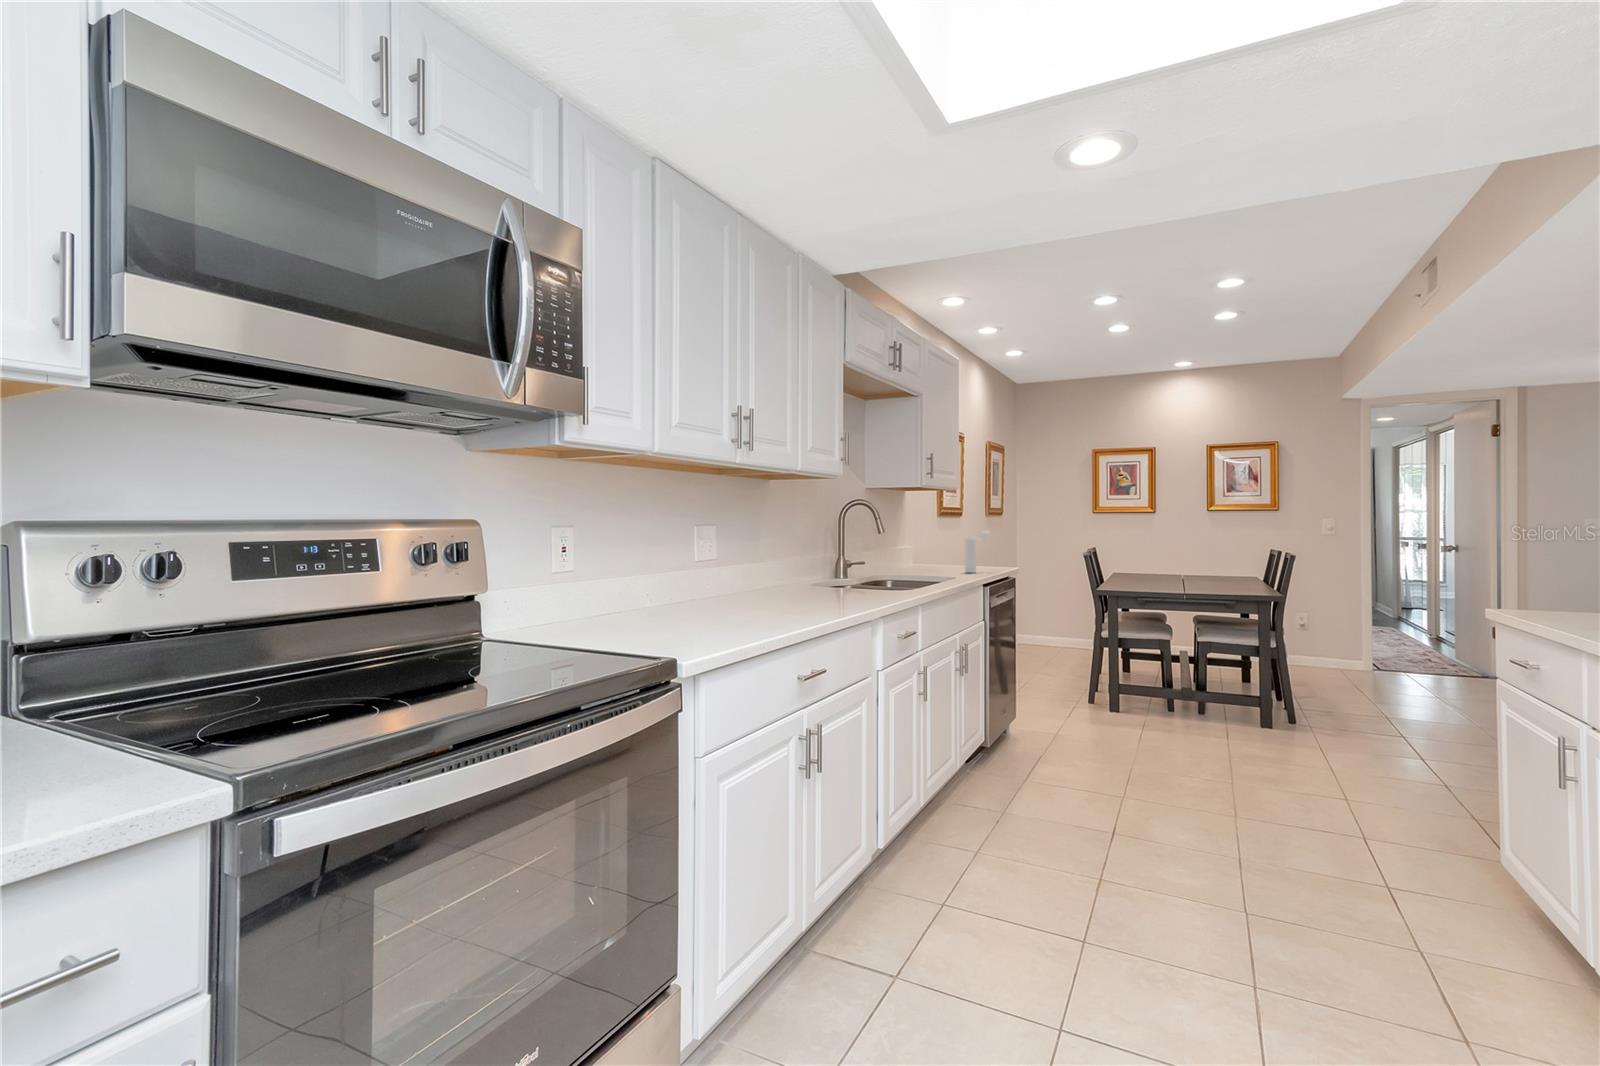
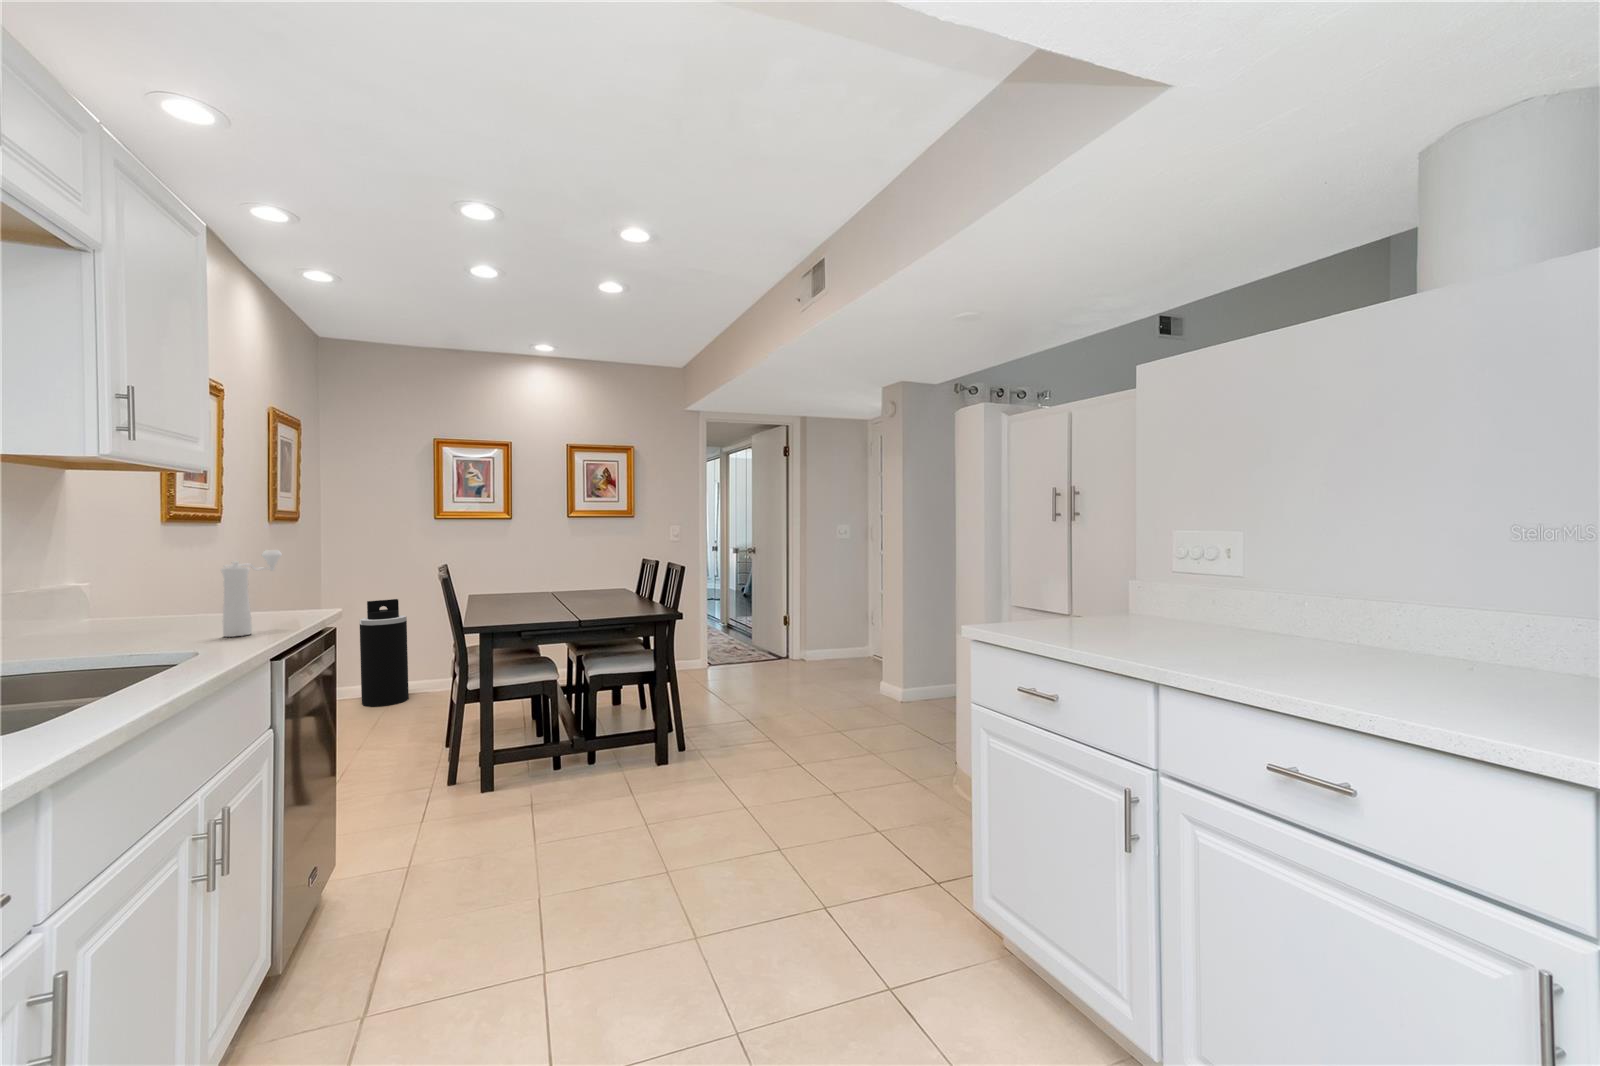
trash can: none [1038,575,1071,653] -> present [360,599,409,707]

